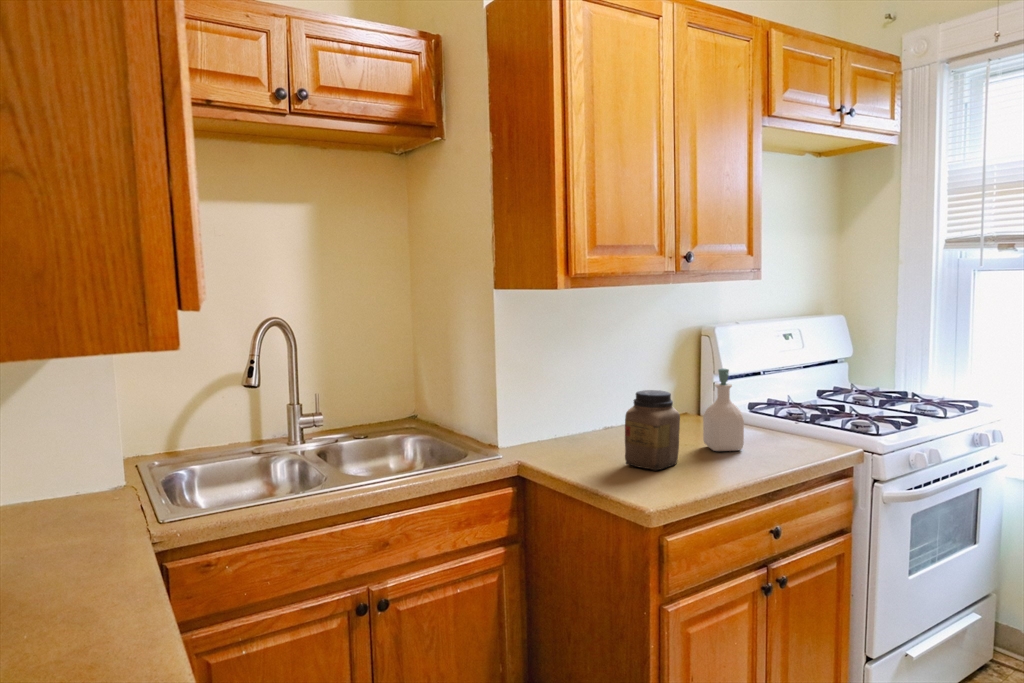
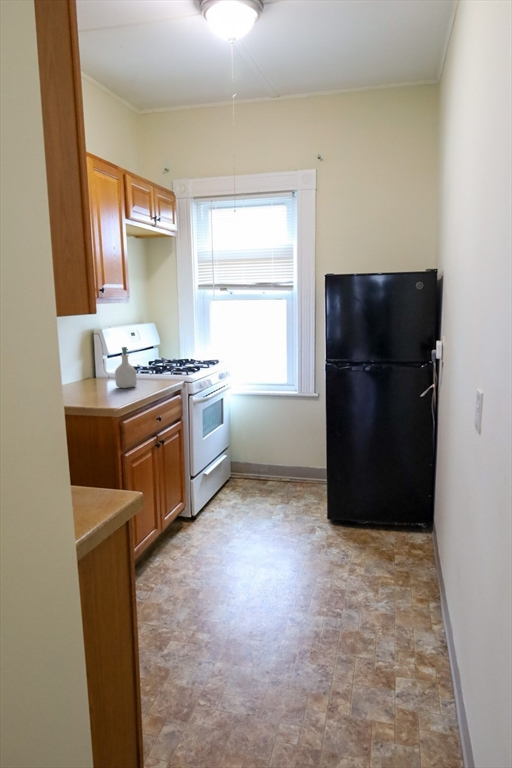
jar: present [625,390,680,470] -> none [83,359,111,398]

